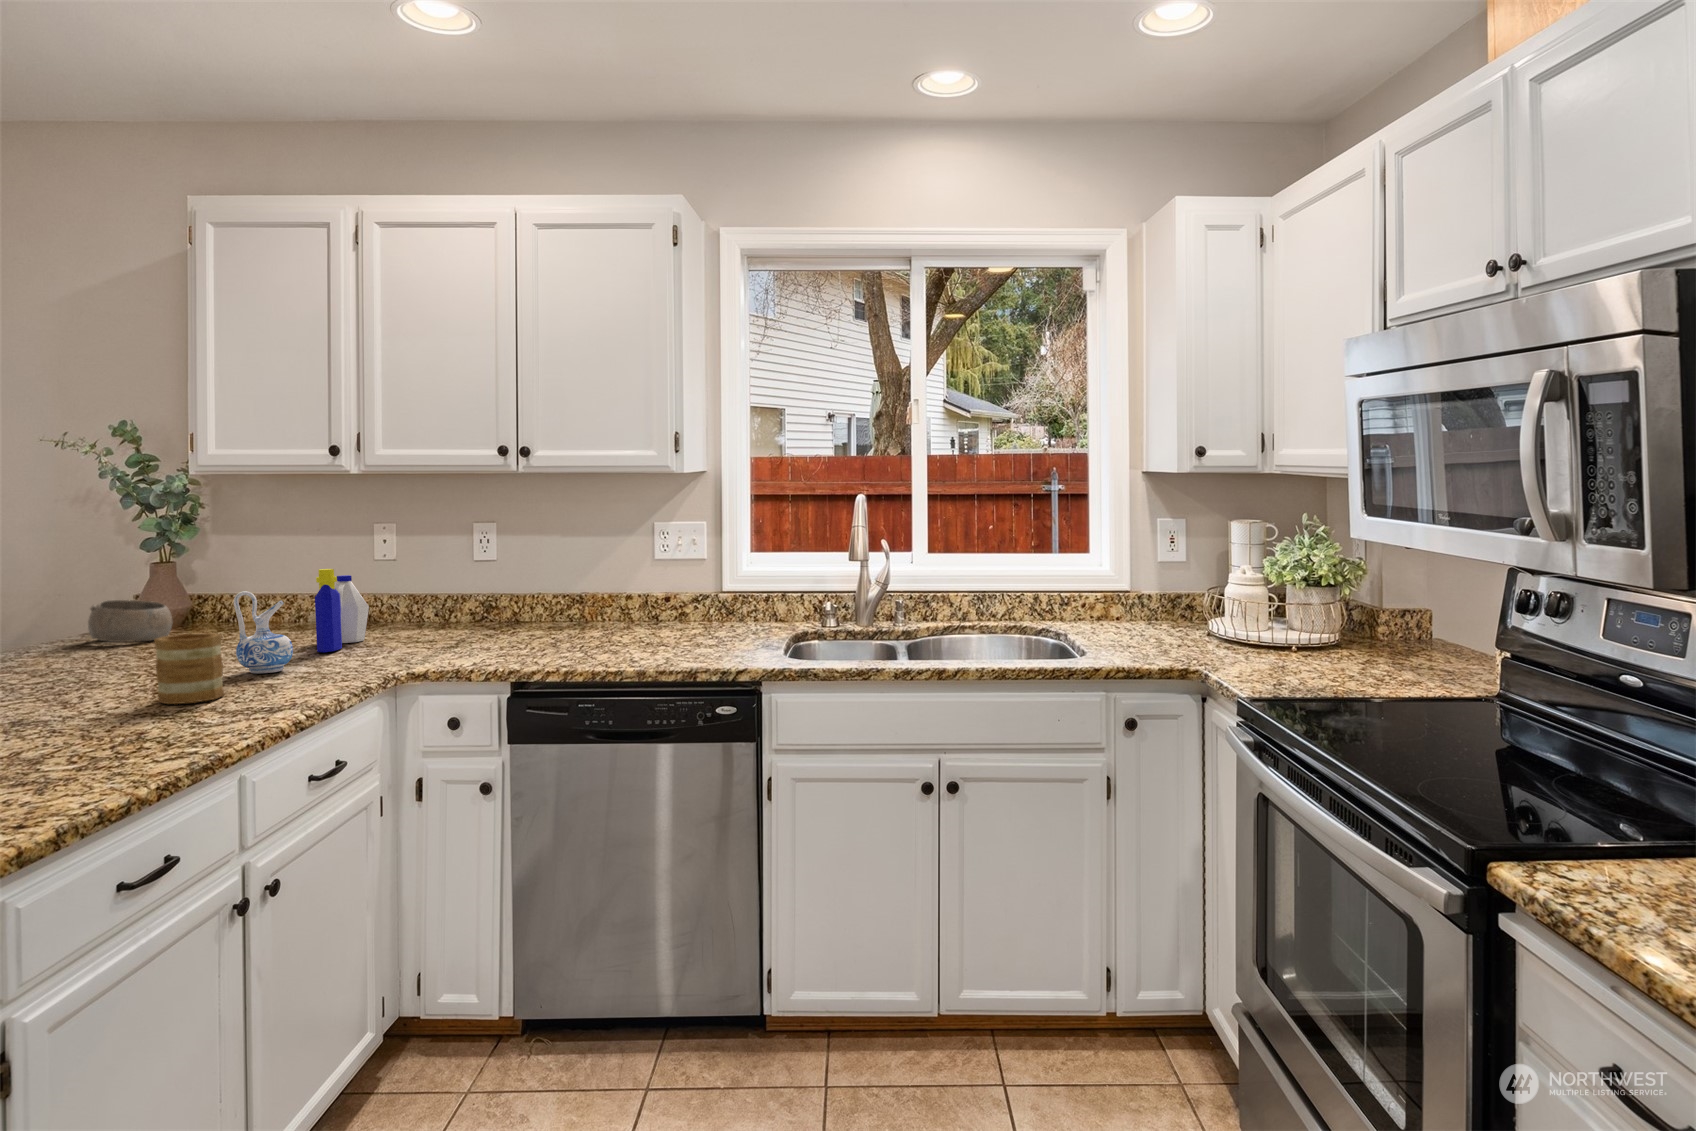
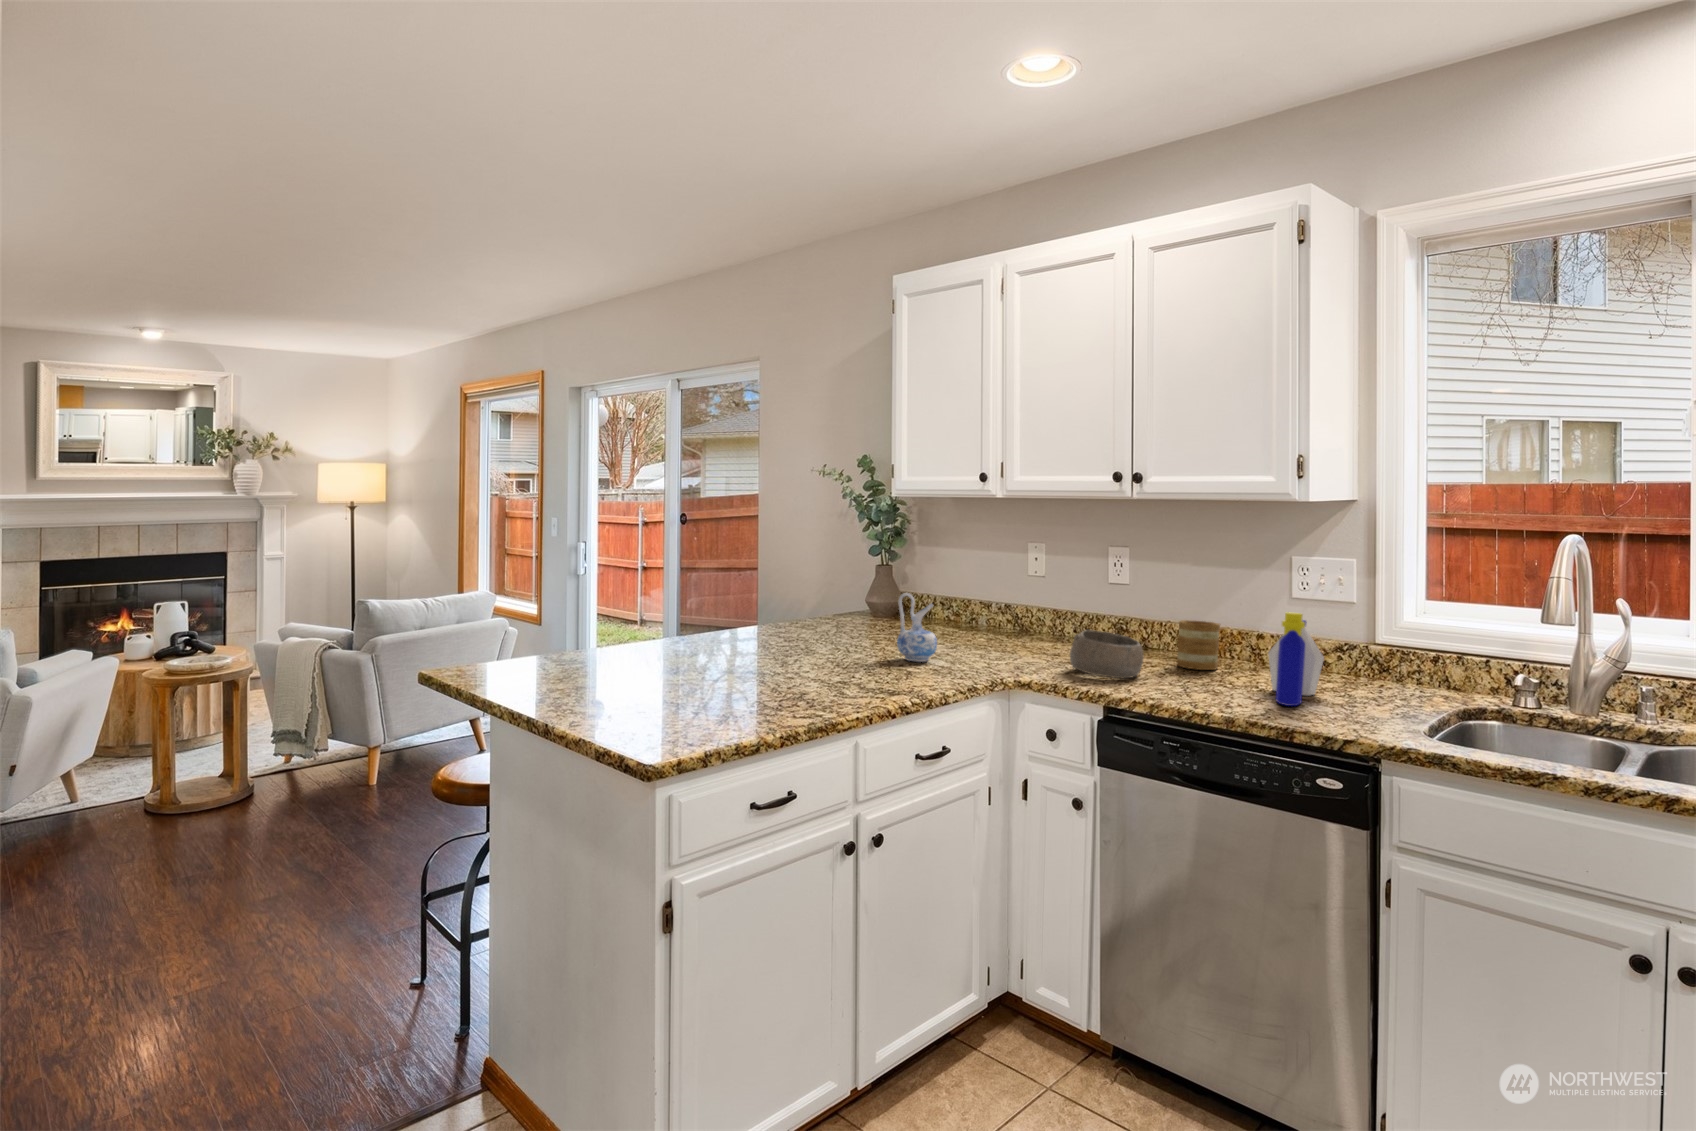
bottle: present [315,569,369,652] -> present [1268,613,1324,706]
bowl: present [88,600,172,642] -> present [1070,630,1144,678]
mug: present [154,633,224,704] -> present [1177,620,1220,670]

